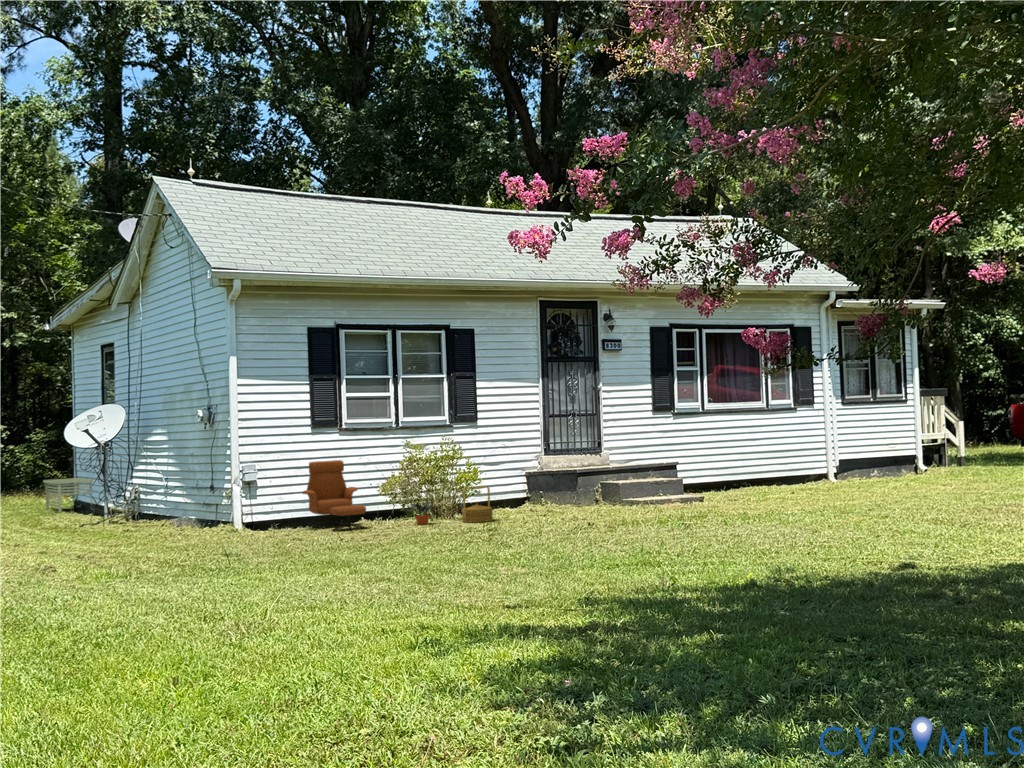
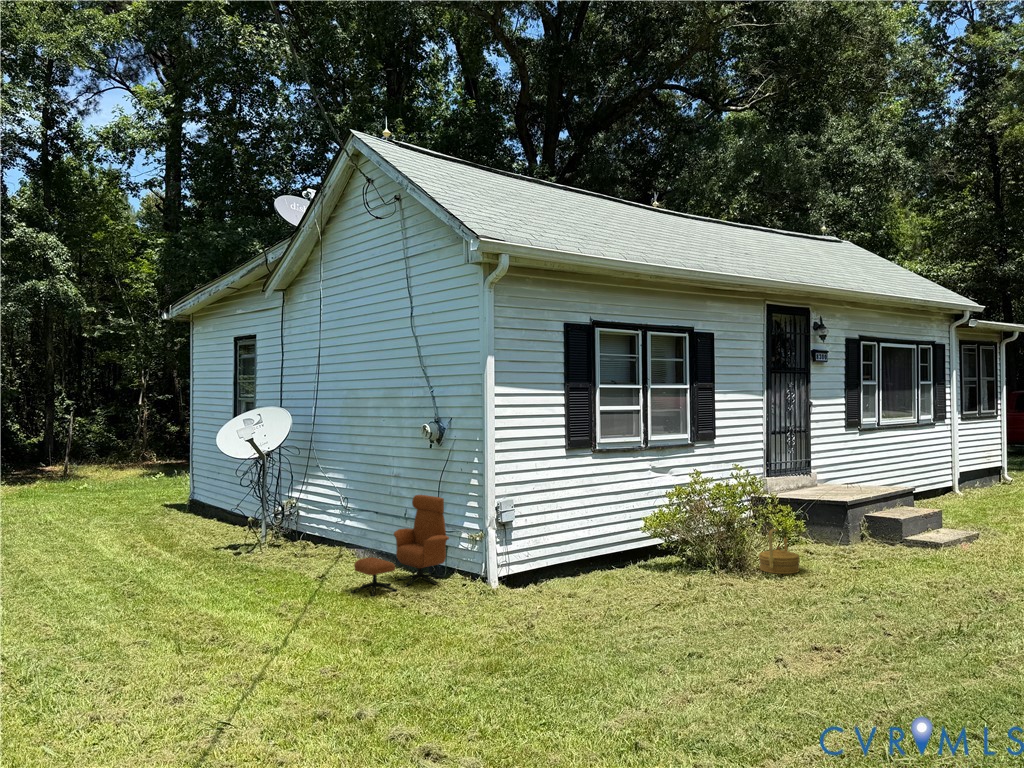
lounge chair: present [302,460,367,530] -> present [351,495,449,596]
storage bench: present [43,478,93,512] -> none [160,478,224,520]
potted plant: present [409,502,433,524] -> none [695,545,731,575]

